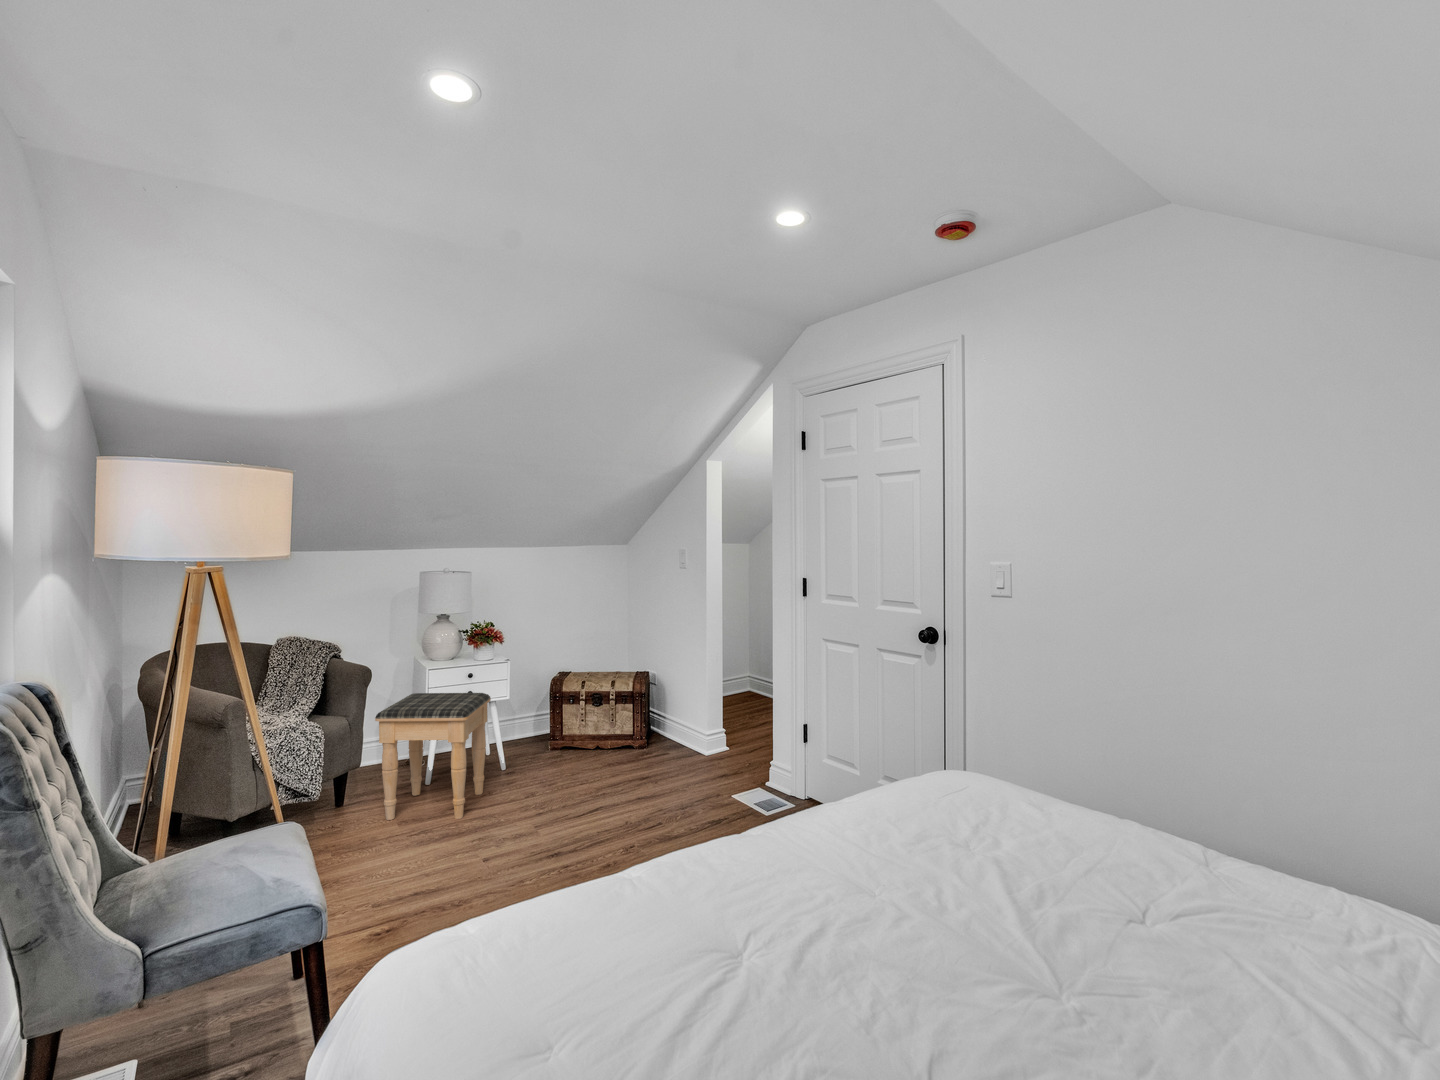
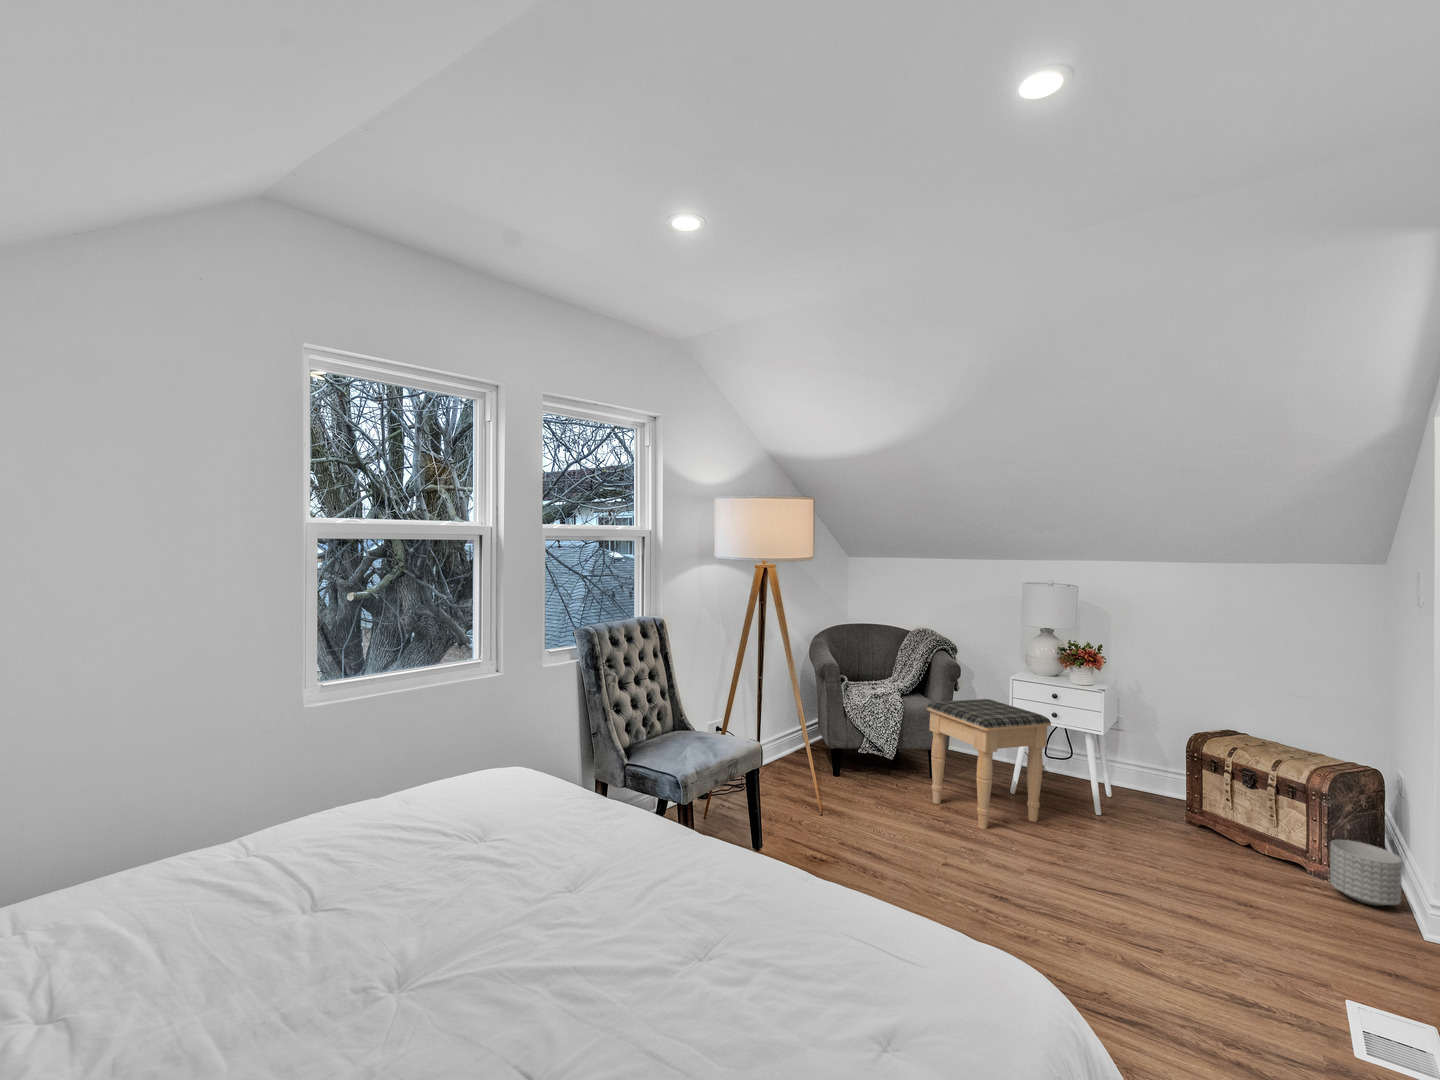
planter: none [656,718,689,754] -> present [1330,840,1402,906]

